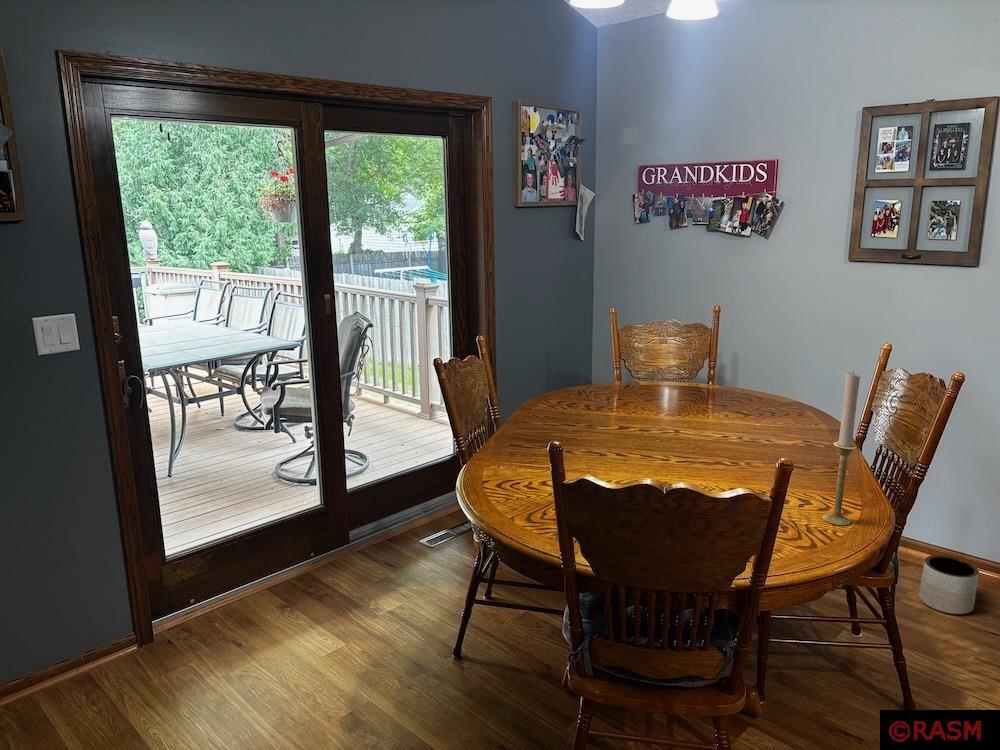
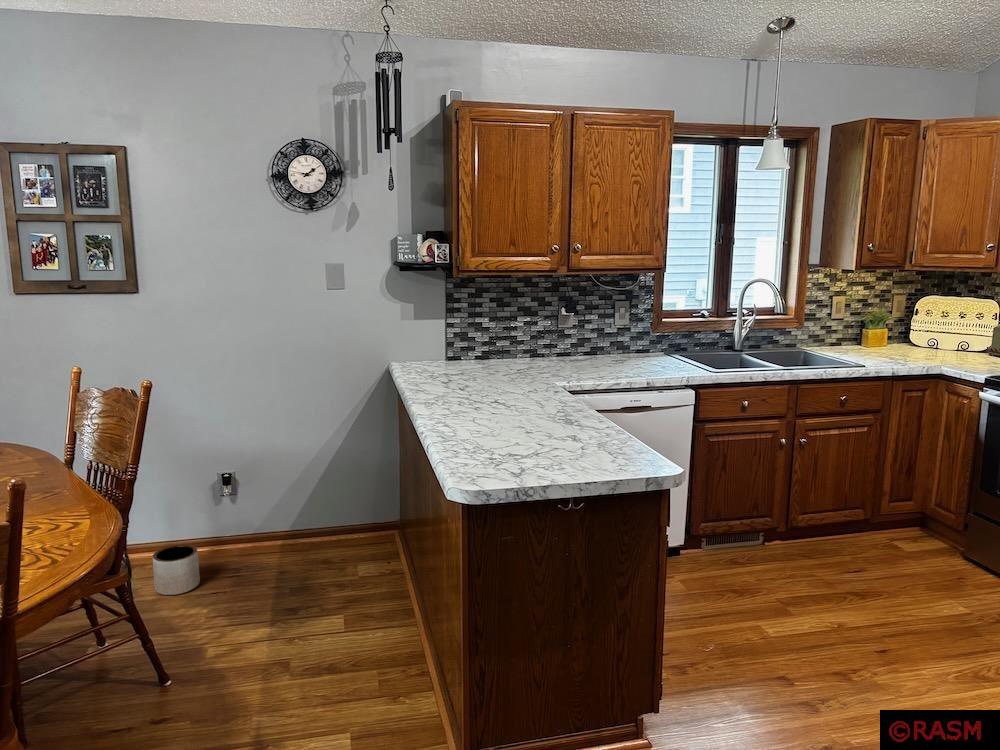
candlestick: present [823,372,860,525] -> none [48,389,84,538]

